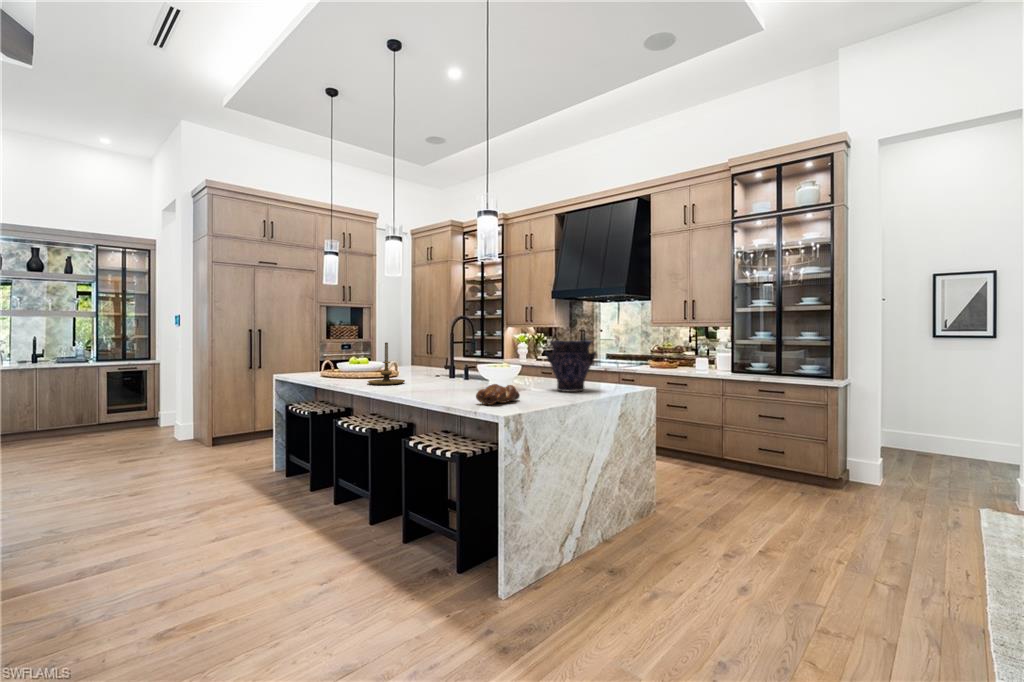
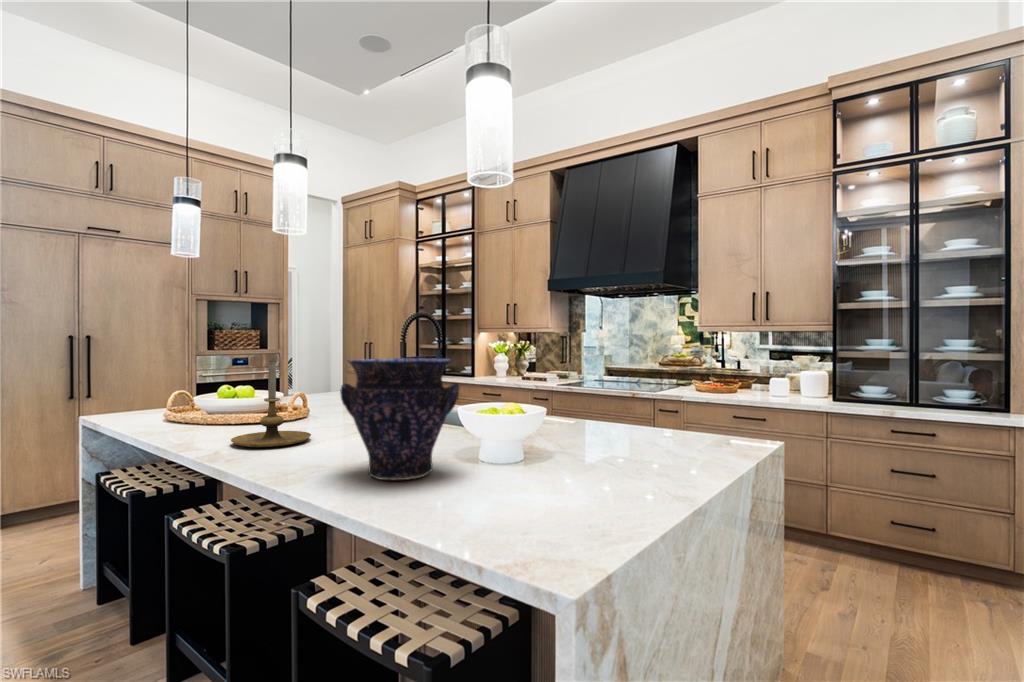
vase: present [546,341,596,392] -> present [340,358,459,480]
bread loaf: present [476,384,520,405] -> none [480,474,585,543]

